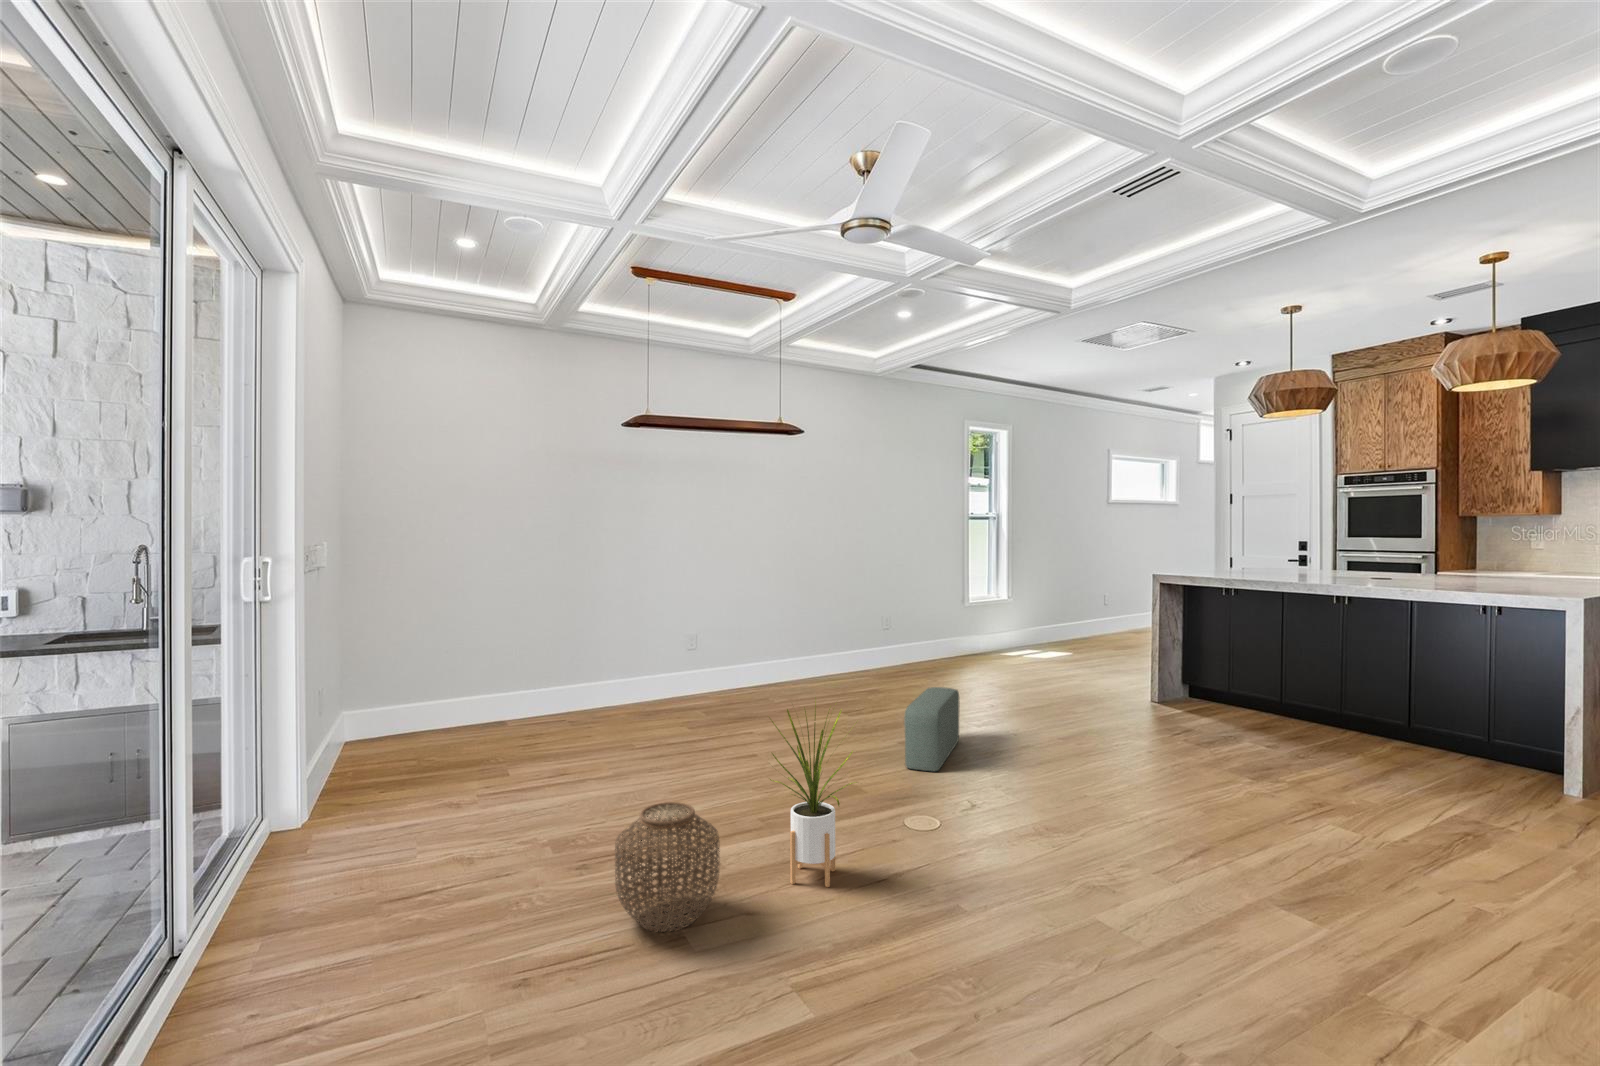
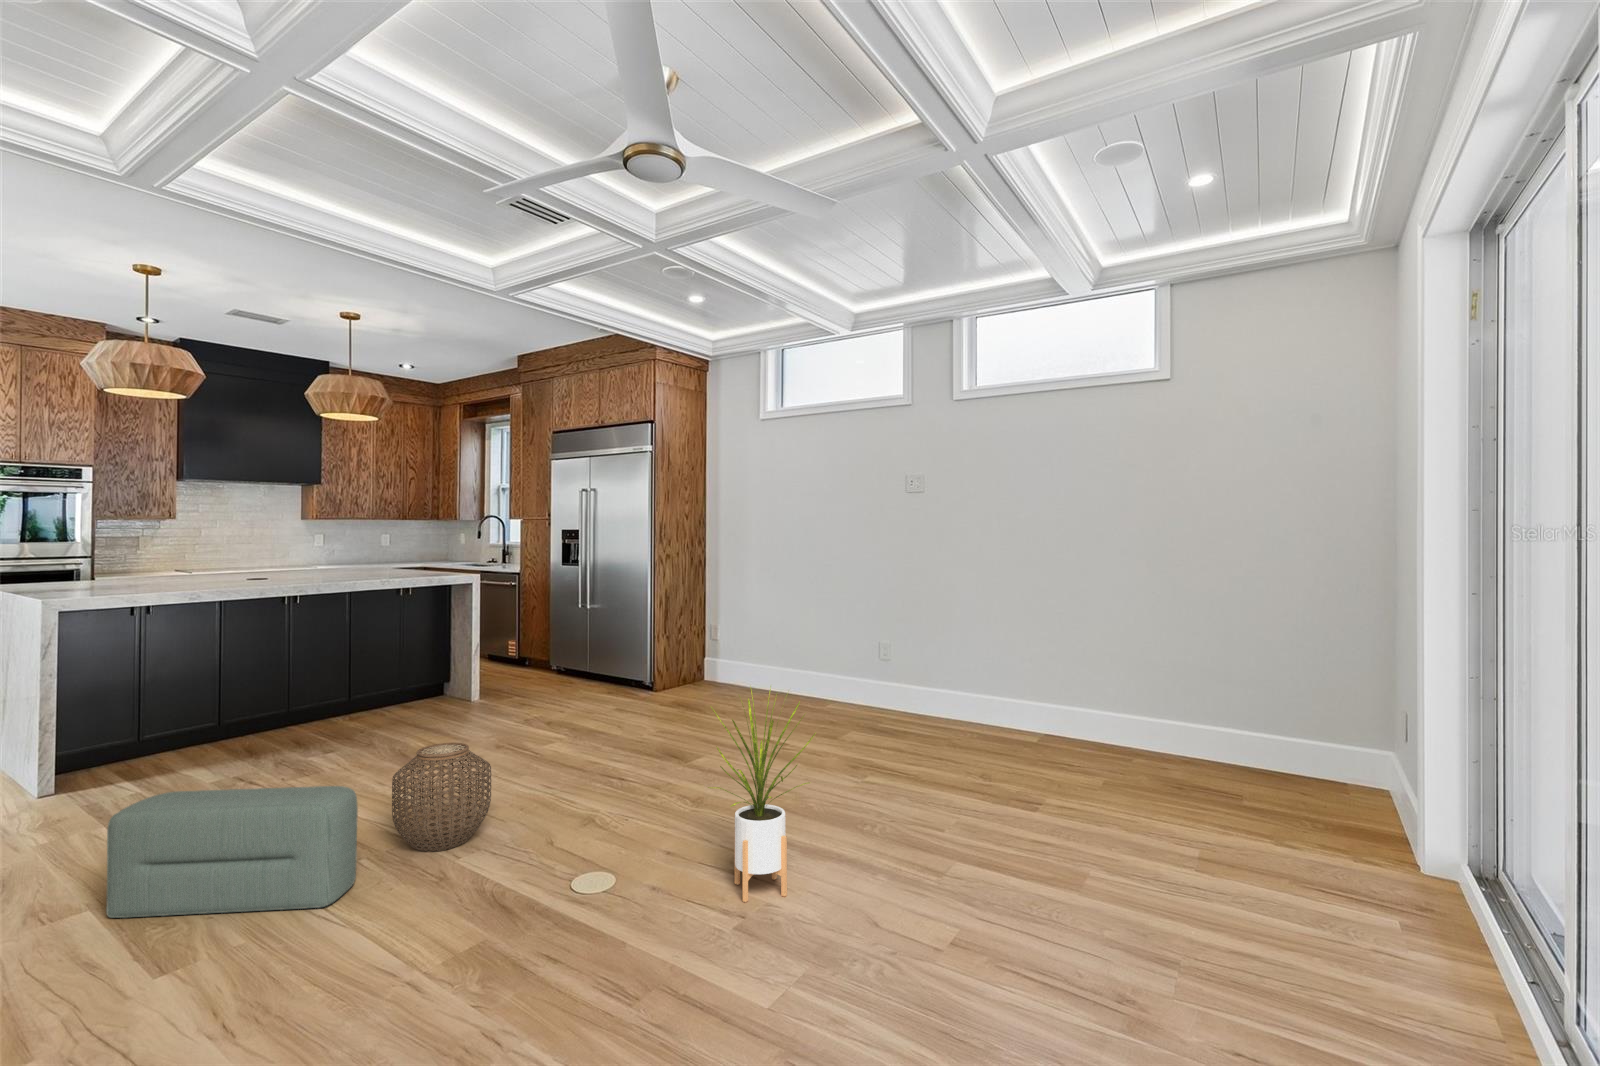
woven basket: present [615,802,720,932] -> present [392,743,491,851]

